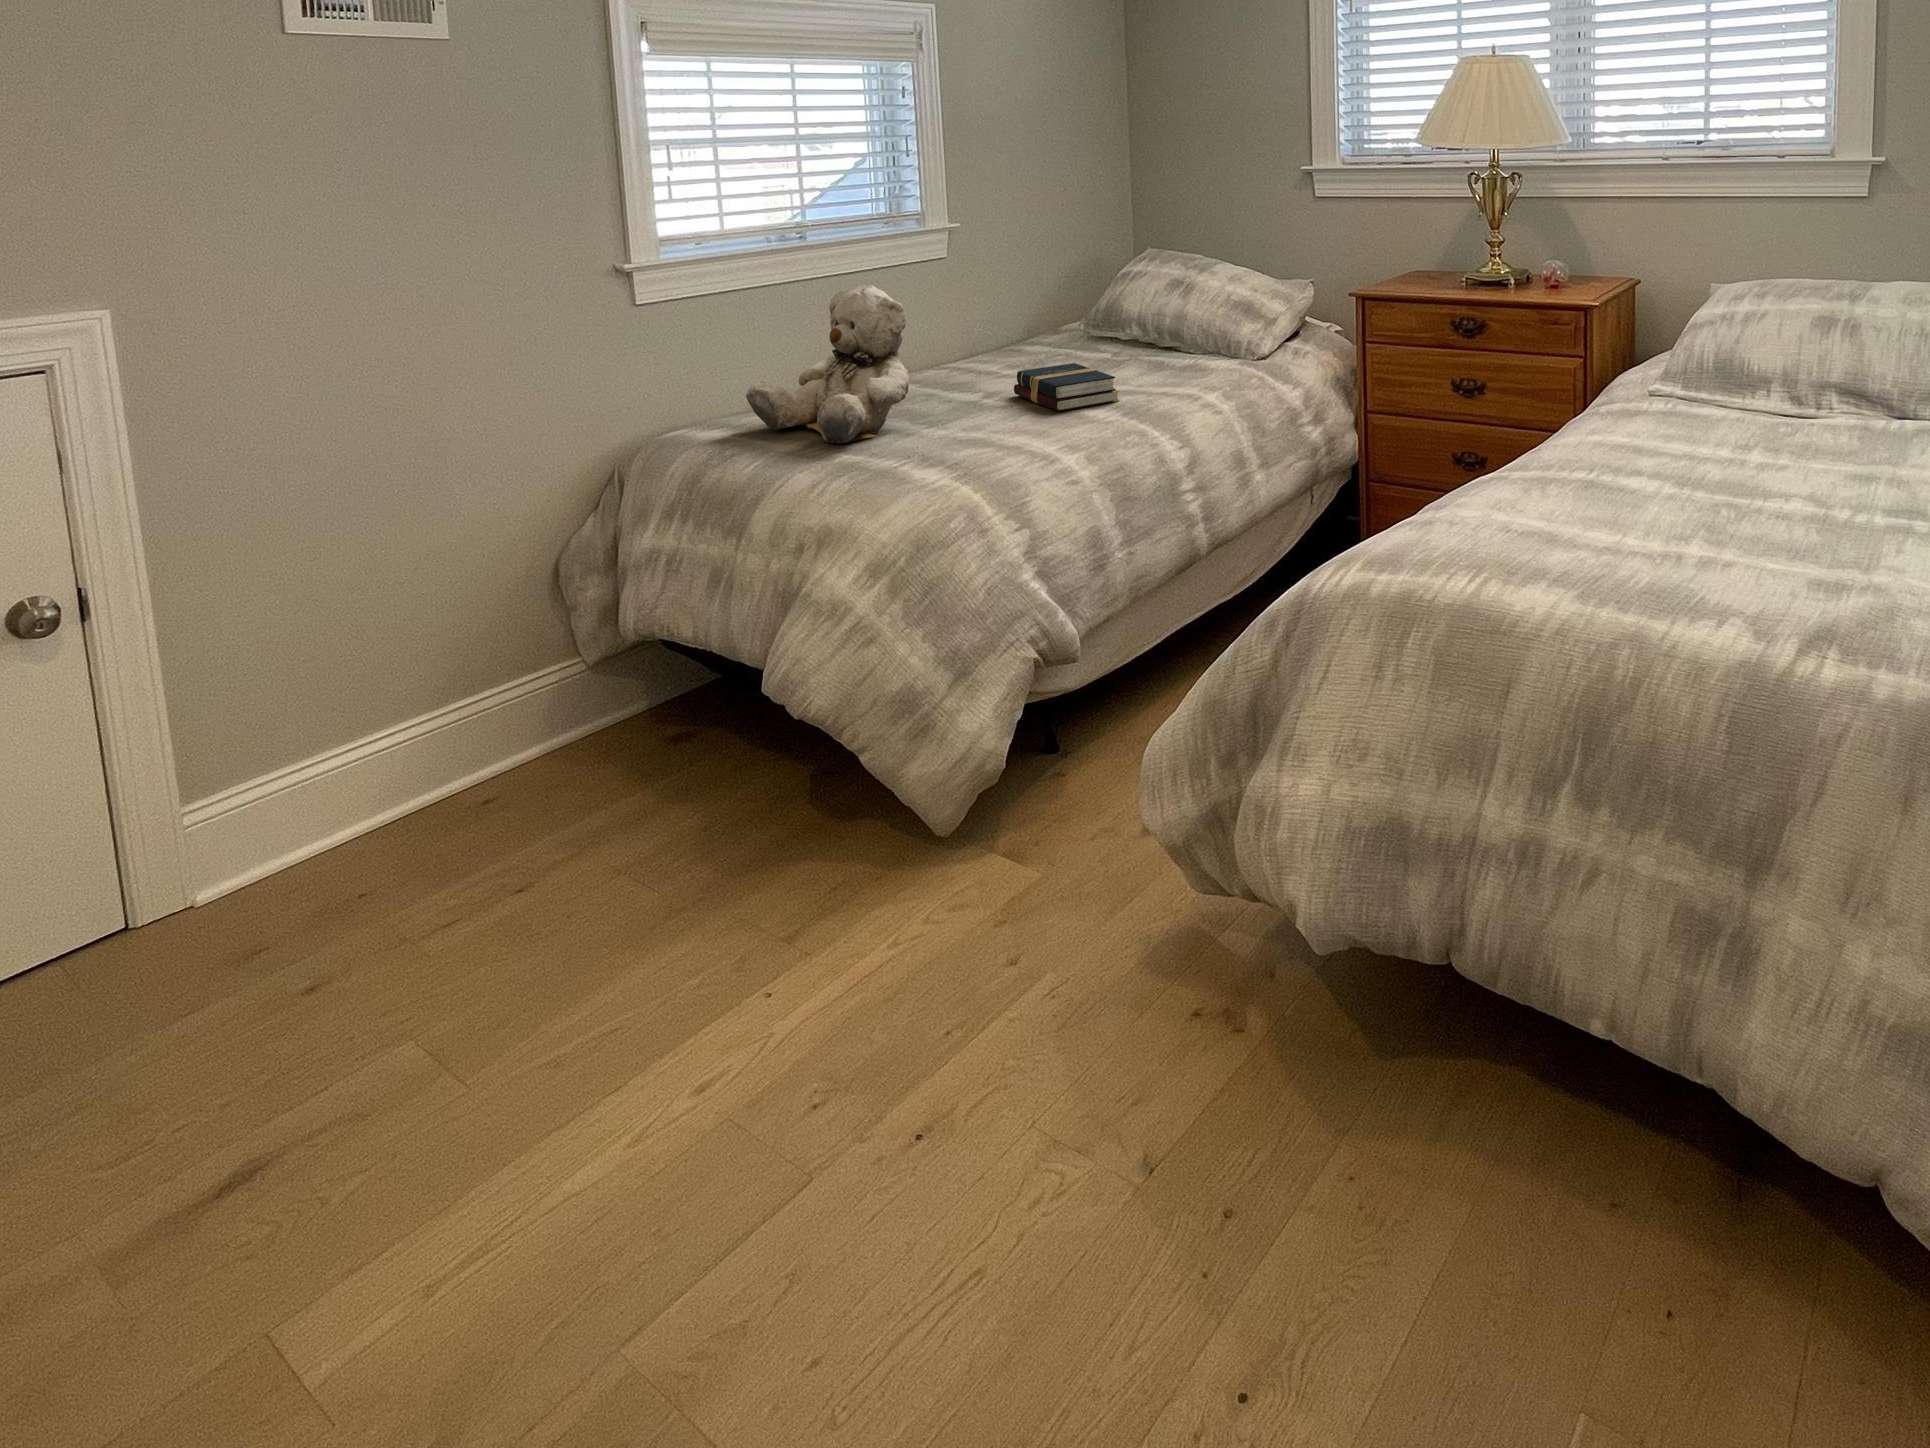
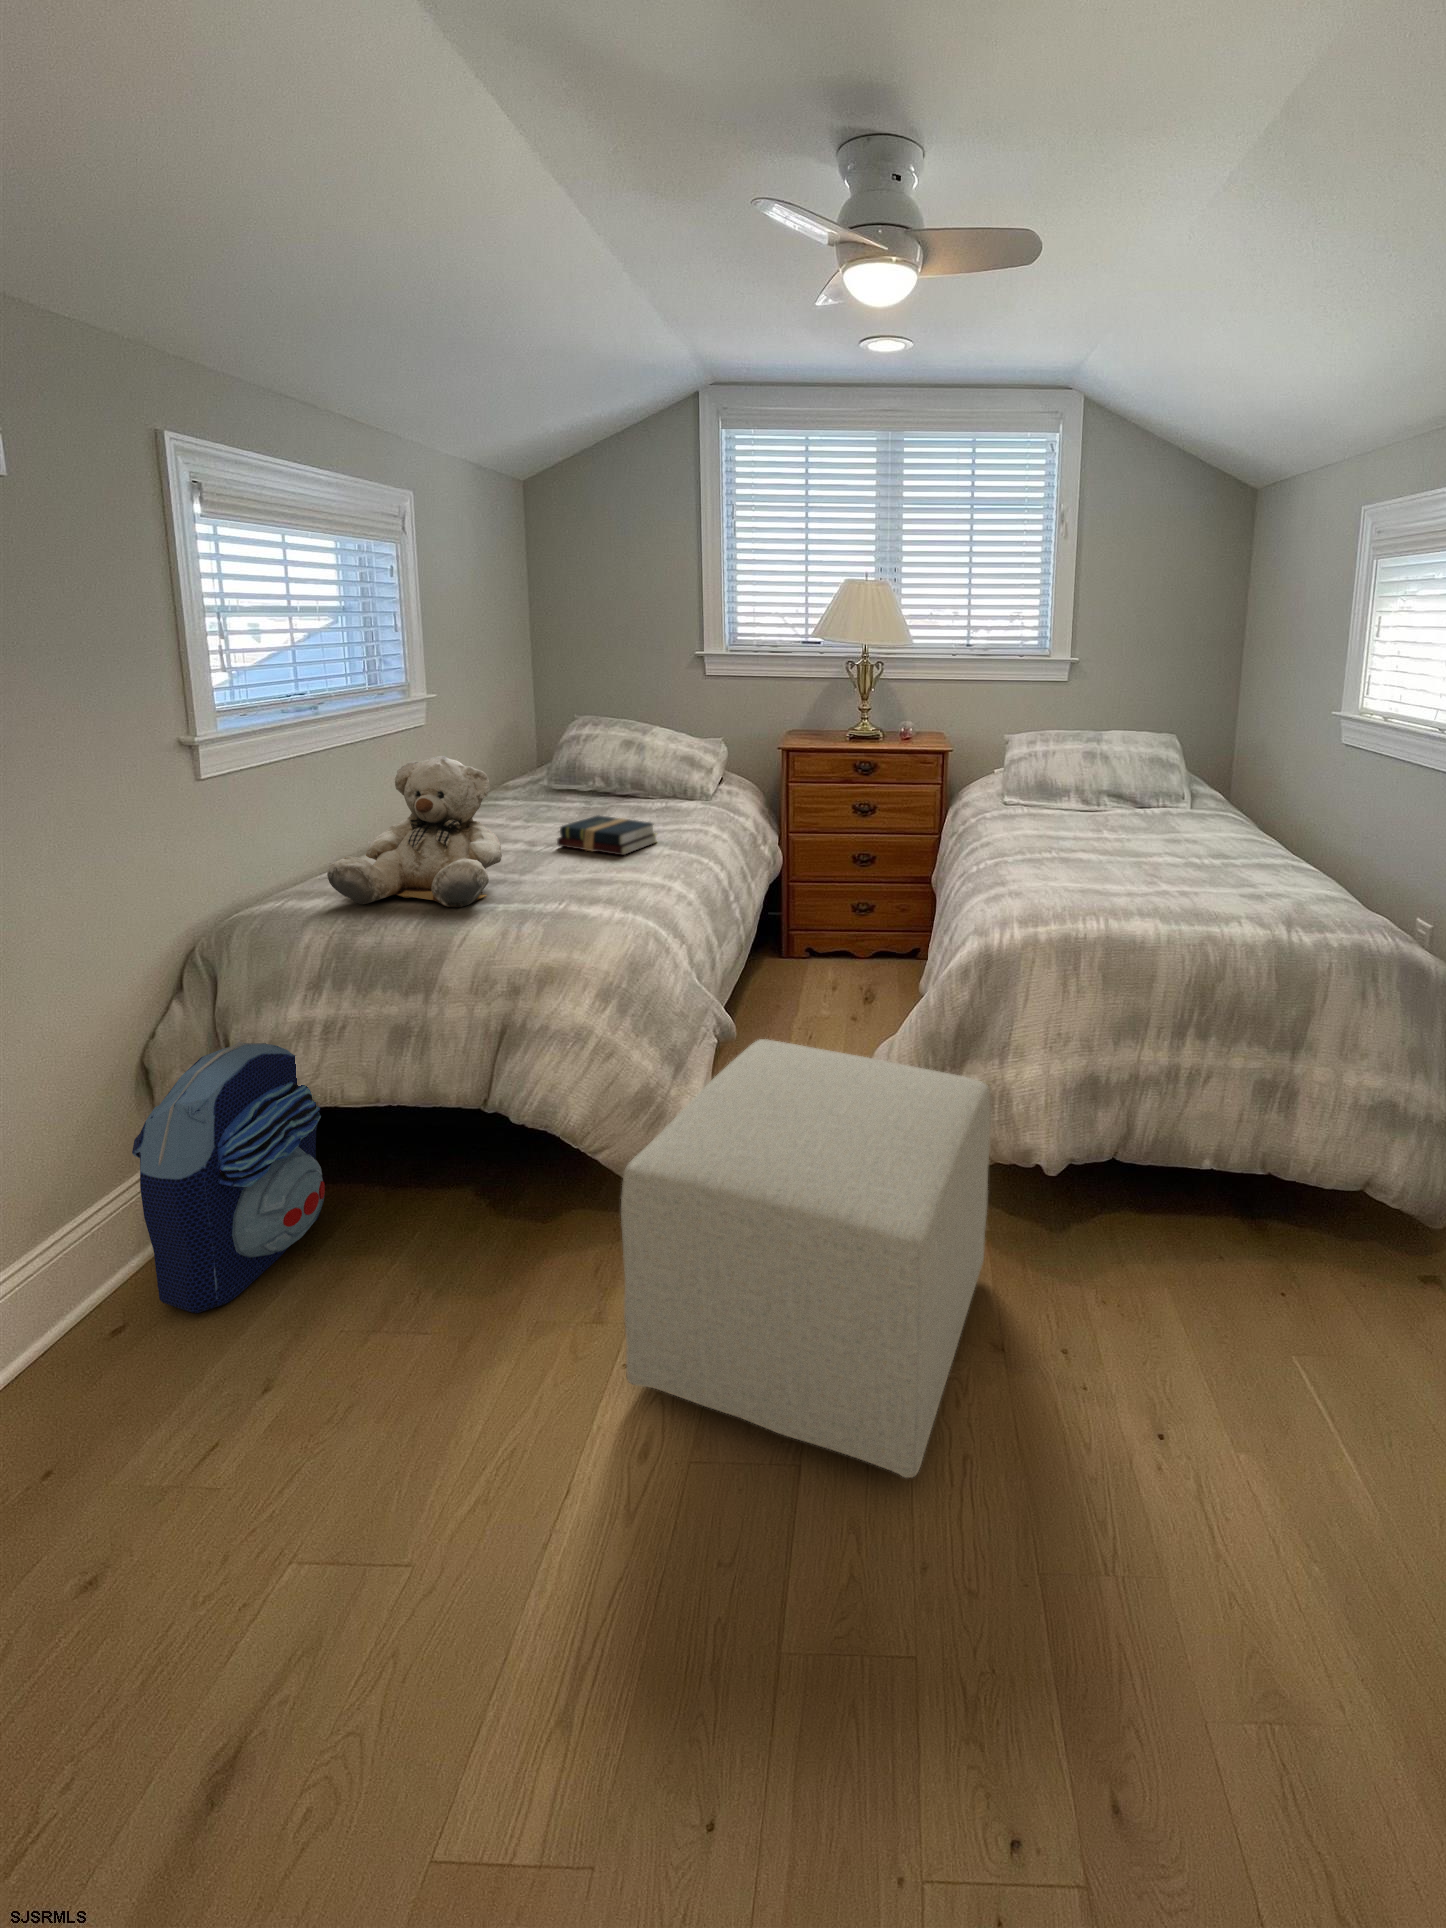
backpack: none [545,542,716,778] -> present [132,1042,325,1313]
ottoman: none [739,649,1222,1231] -> present [621,1039,991,1478]

